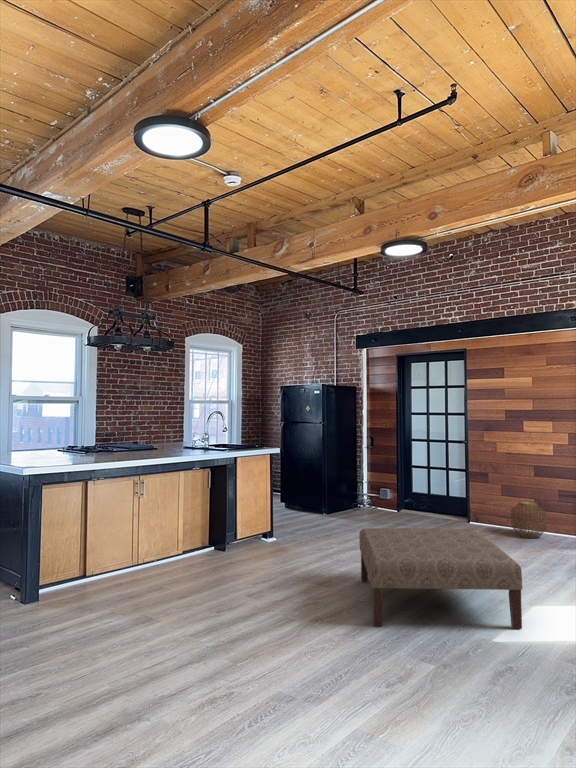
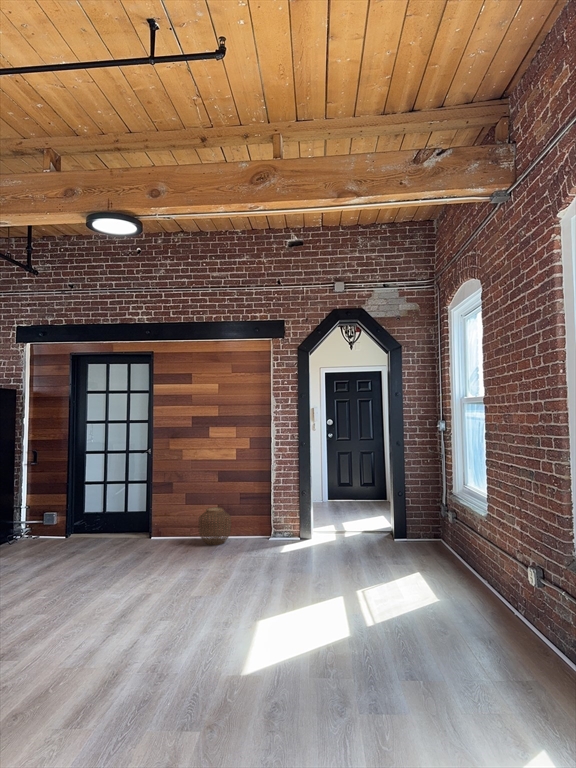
ottoman: present [359,528,522,629] -> none [53,554,266,725]

